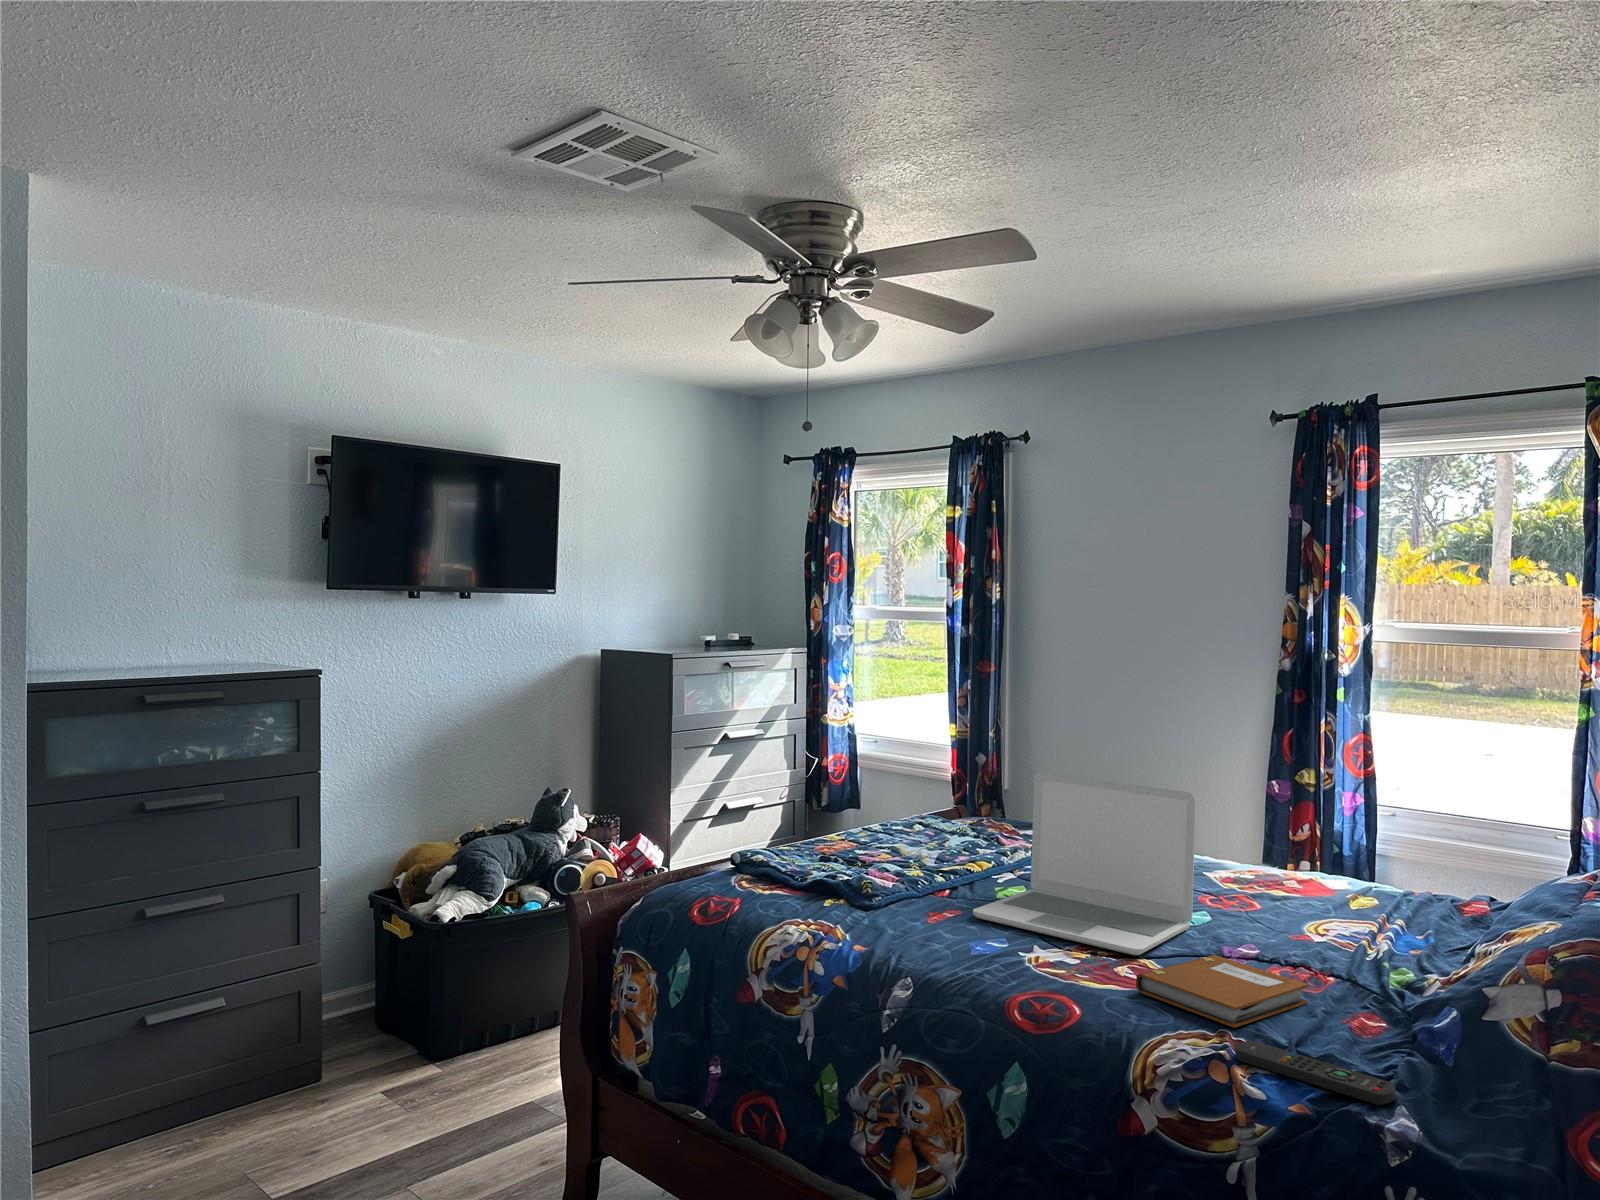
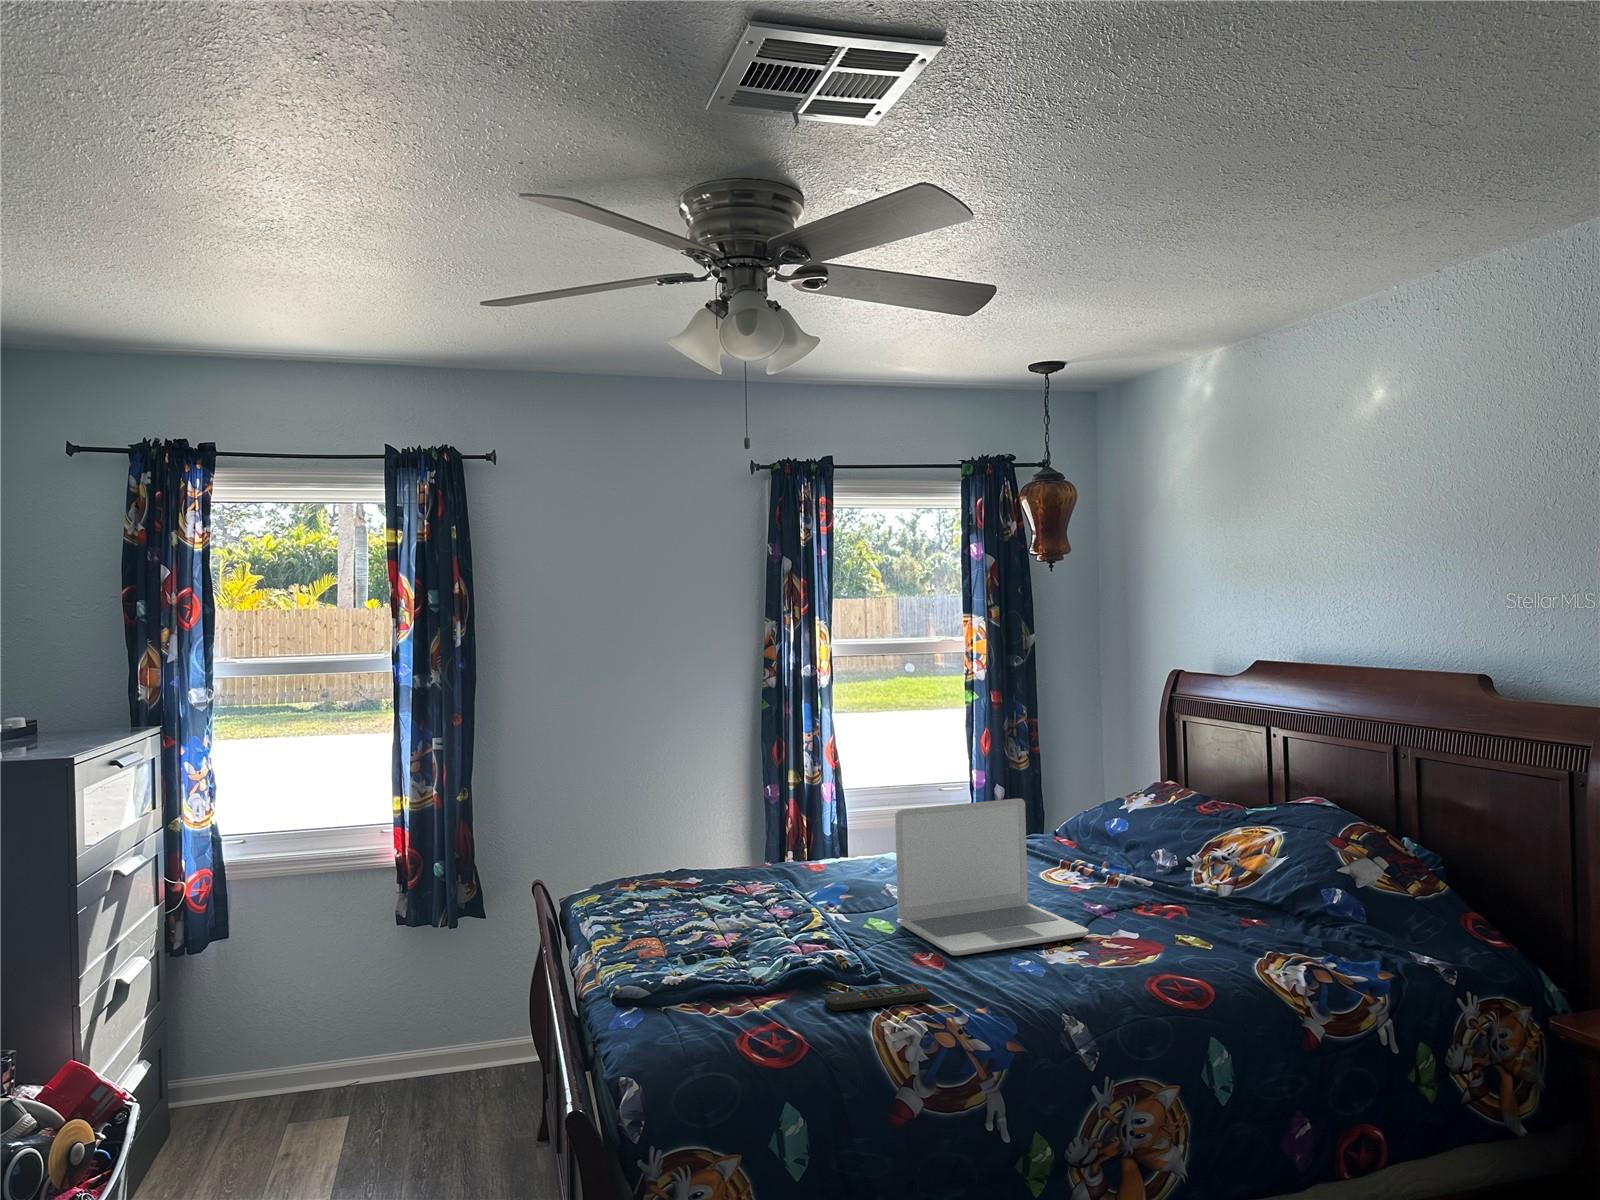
notebook: present [1136,955,1308,1028] -> none [1122,911,1244,956]
remote control: present [1235,1041,1396,1105] -> present [825,983,929,1011]

